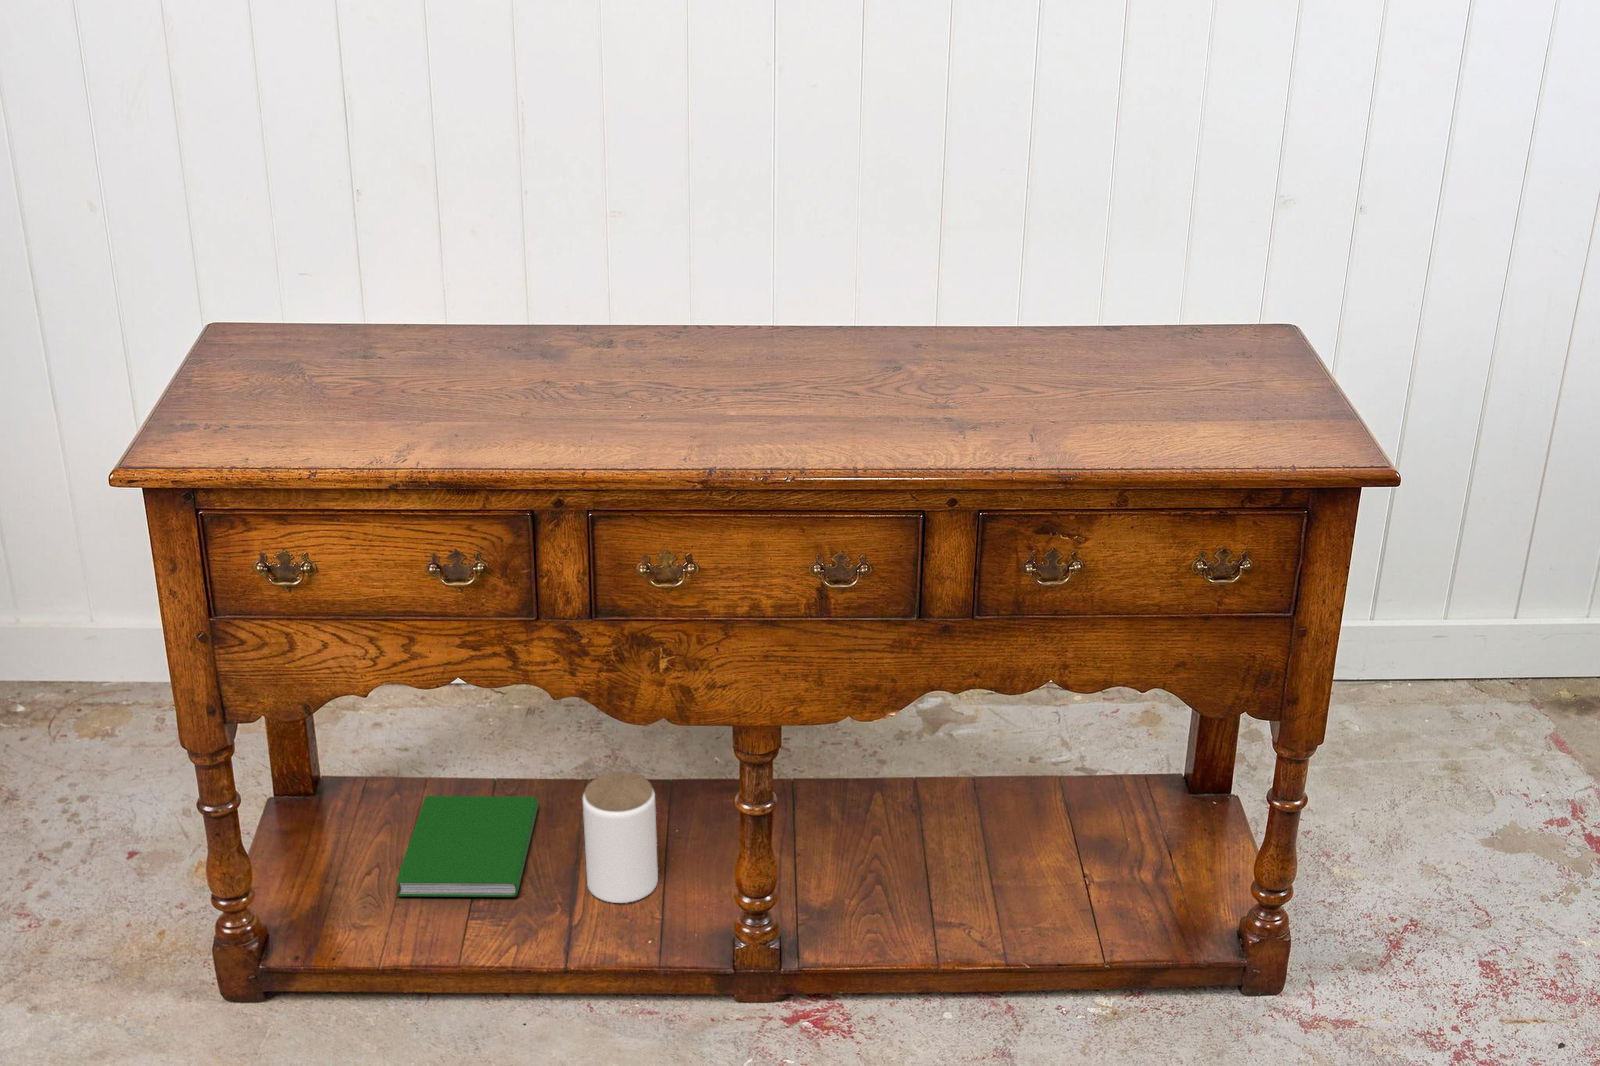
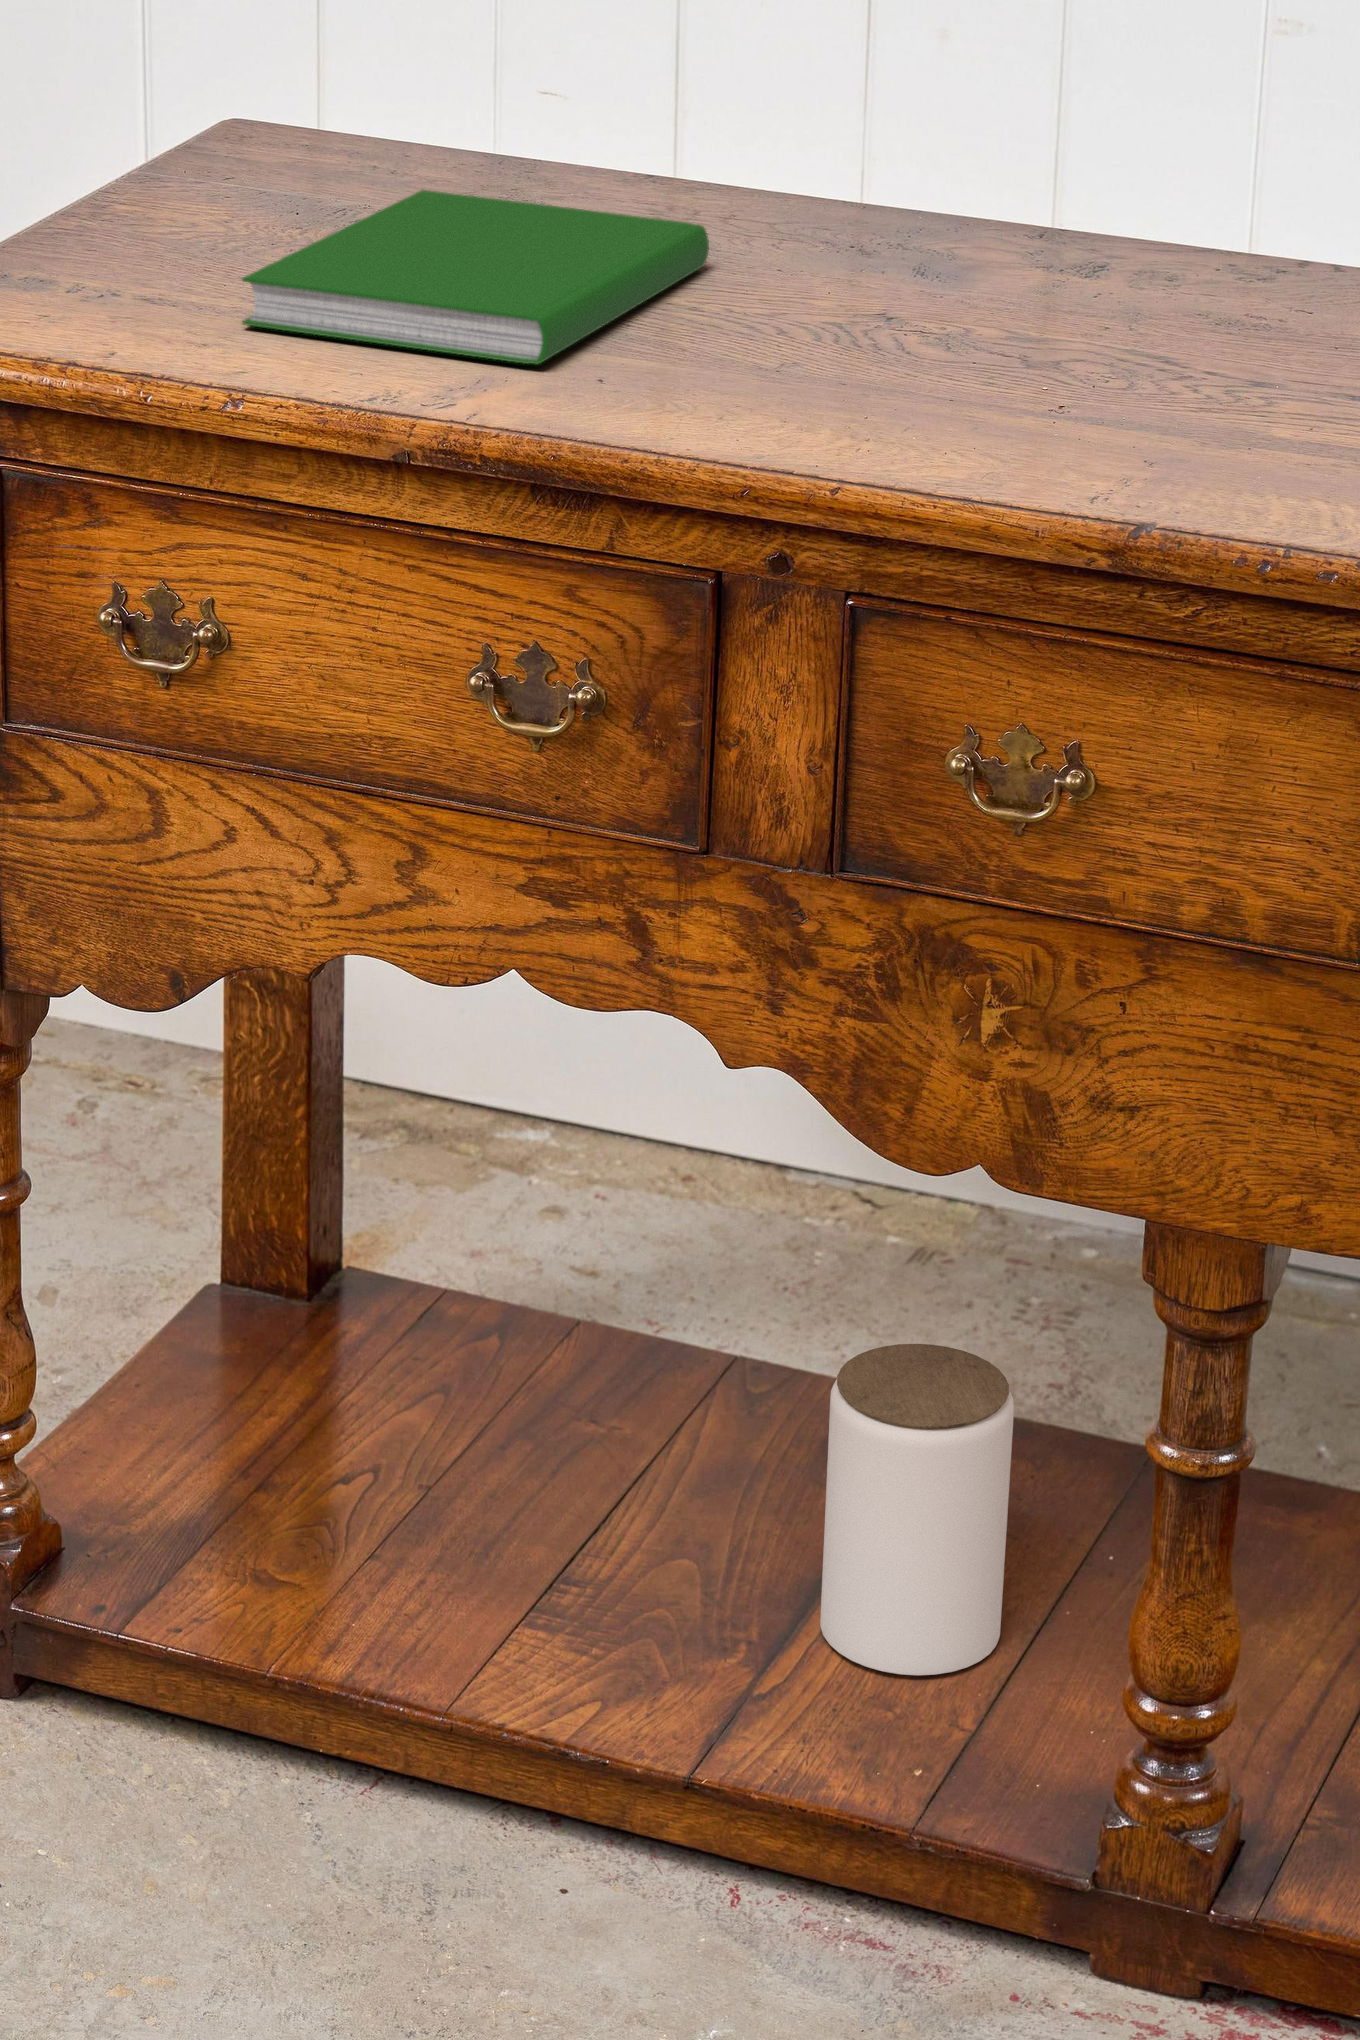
hardcover book: present [396,796,539,897] -> present [242,190,709,364]

